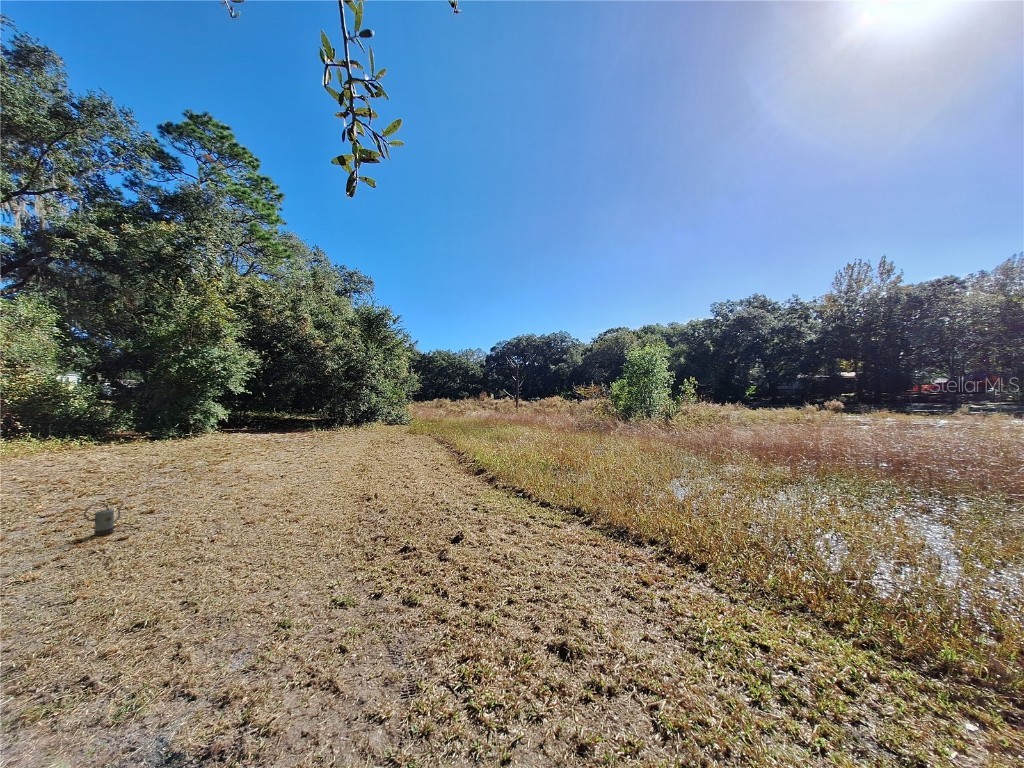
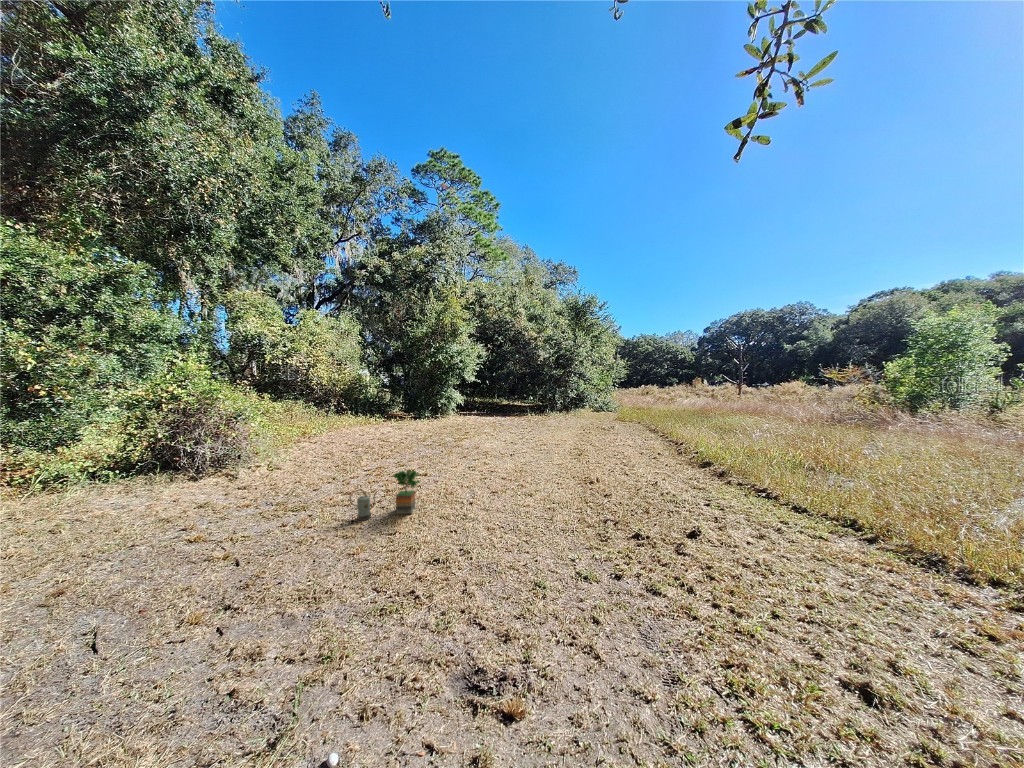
potted tree: none [145,478,184,524] -> present [394,470,419,514]

